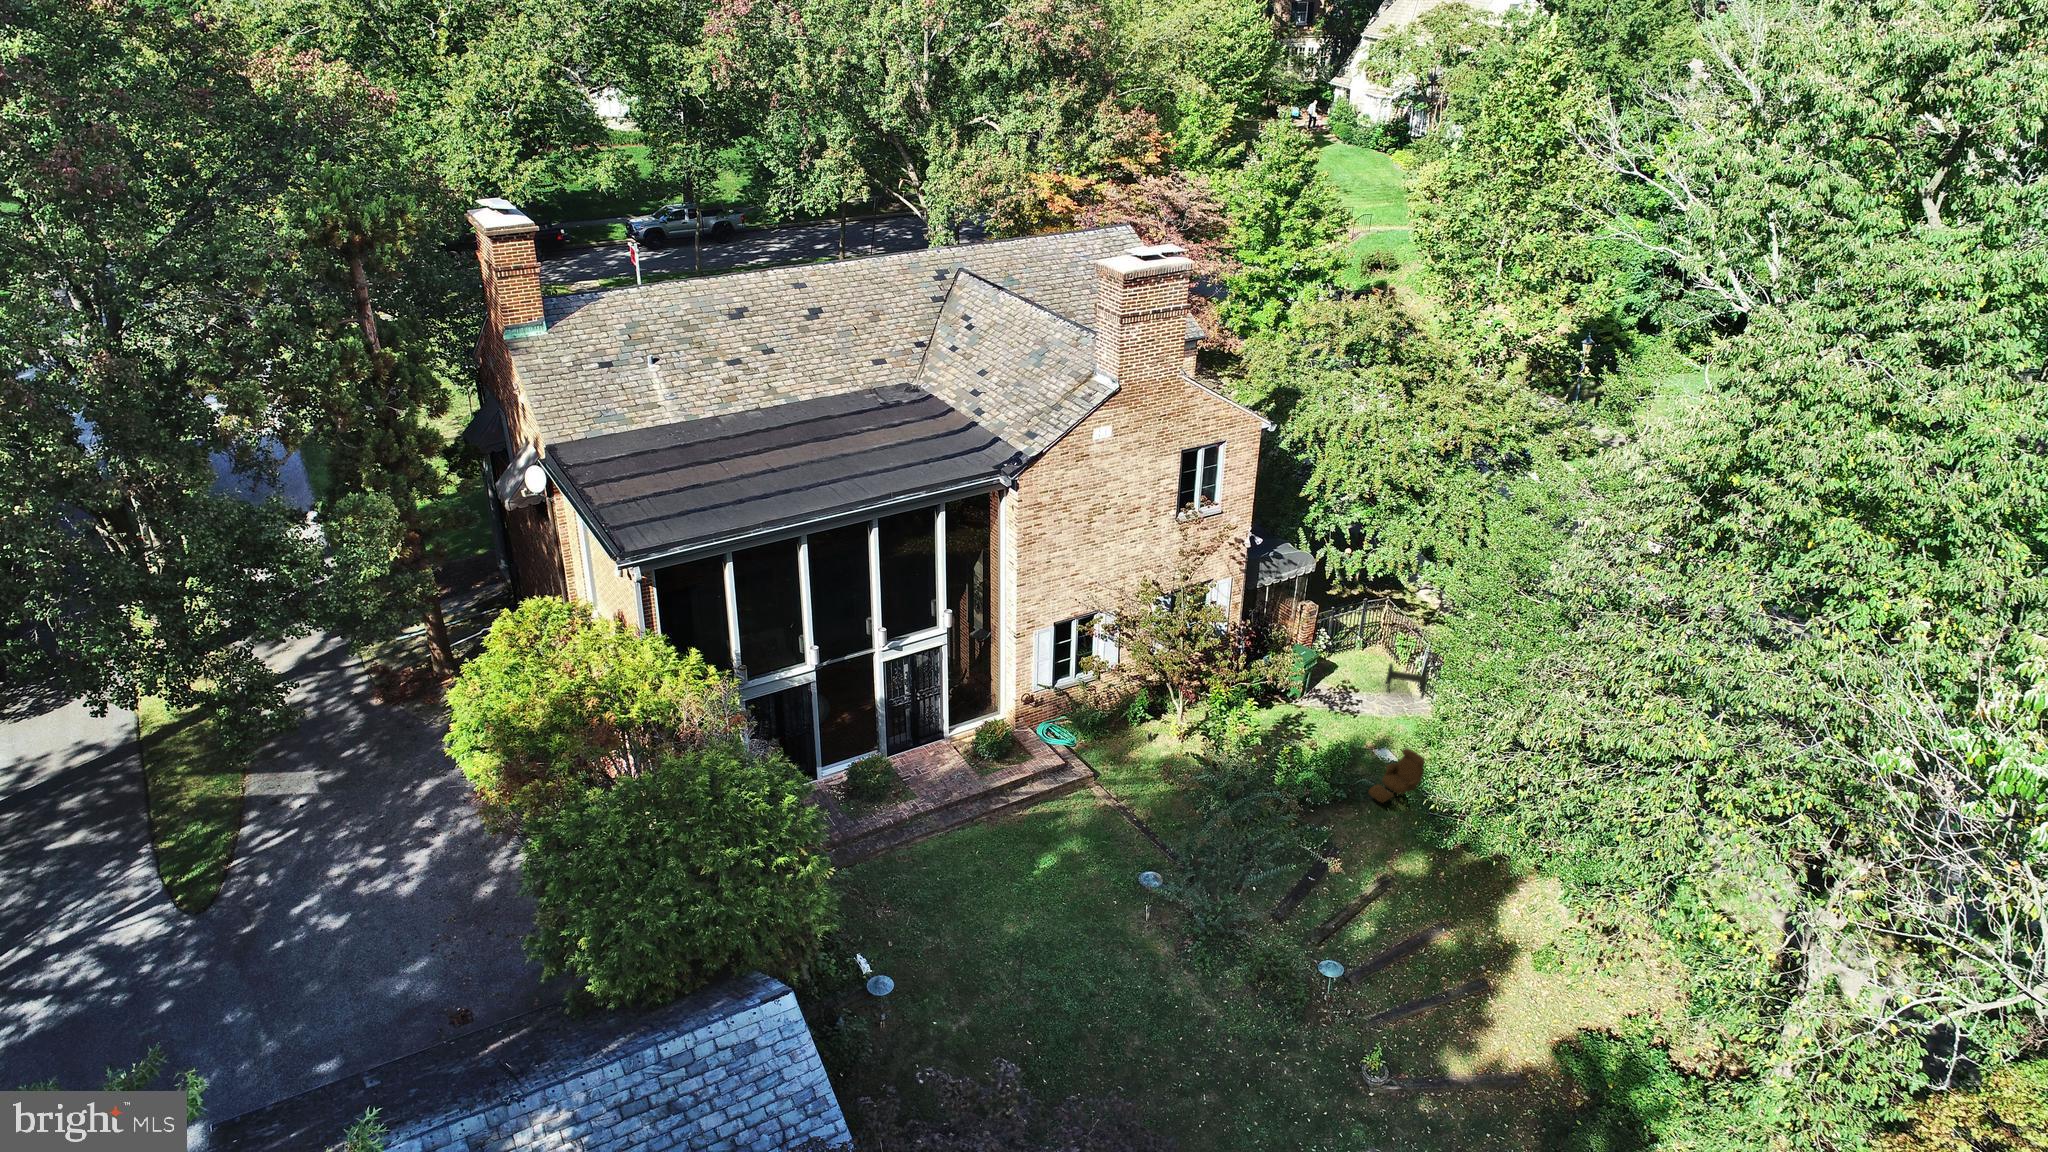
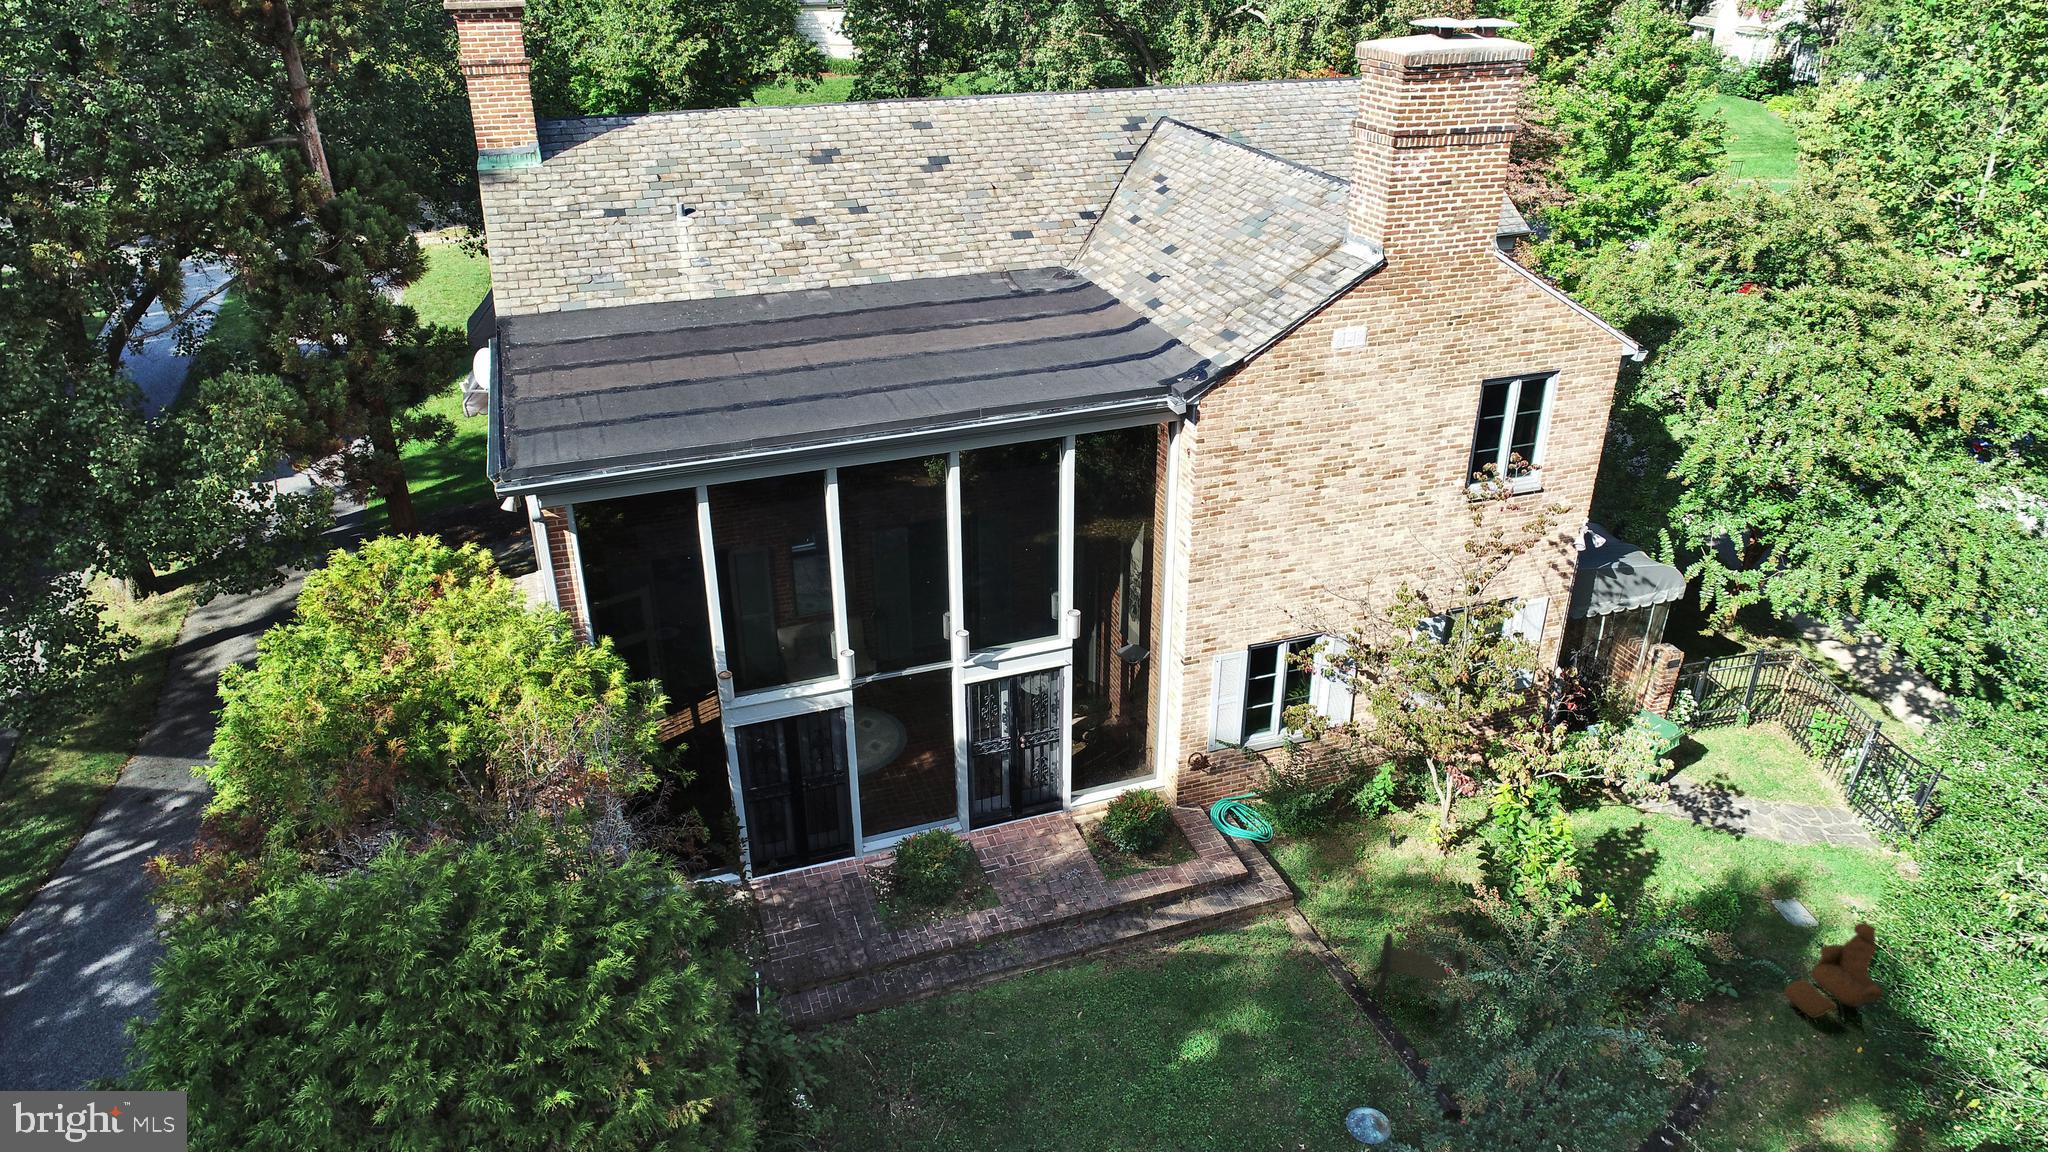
bench: present [1386,664,1428,699] -> present [1377,933,1468,1019]

